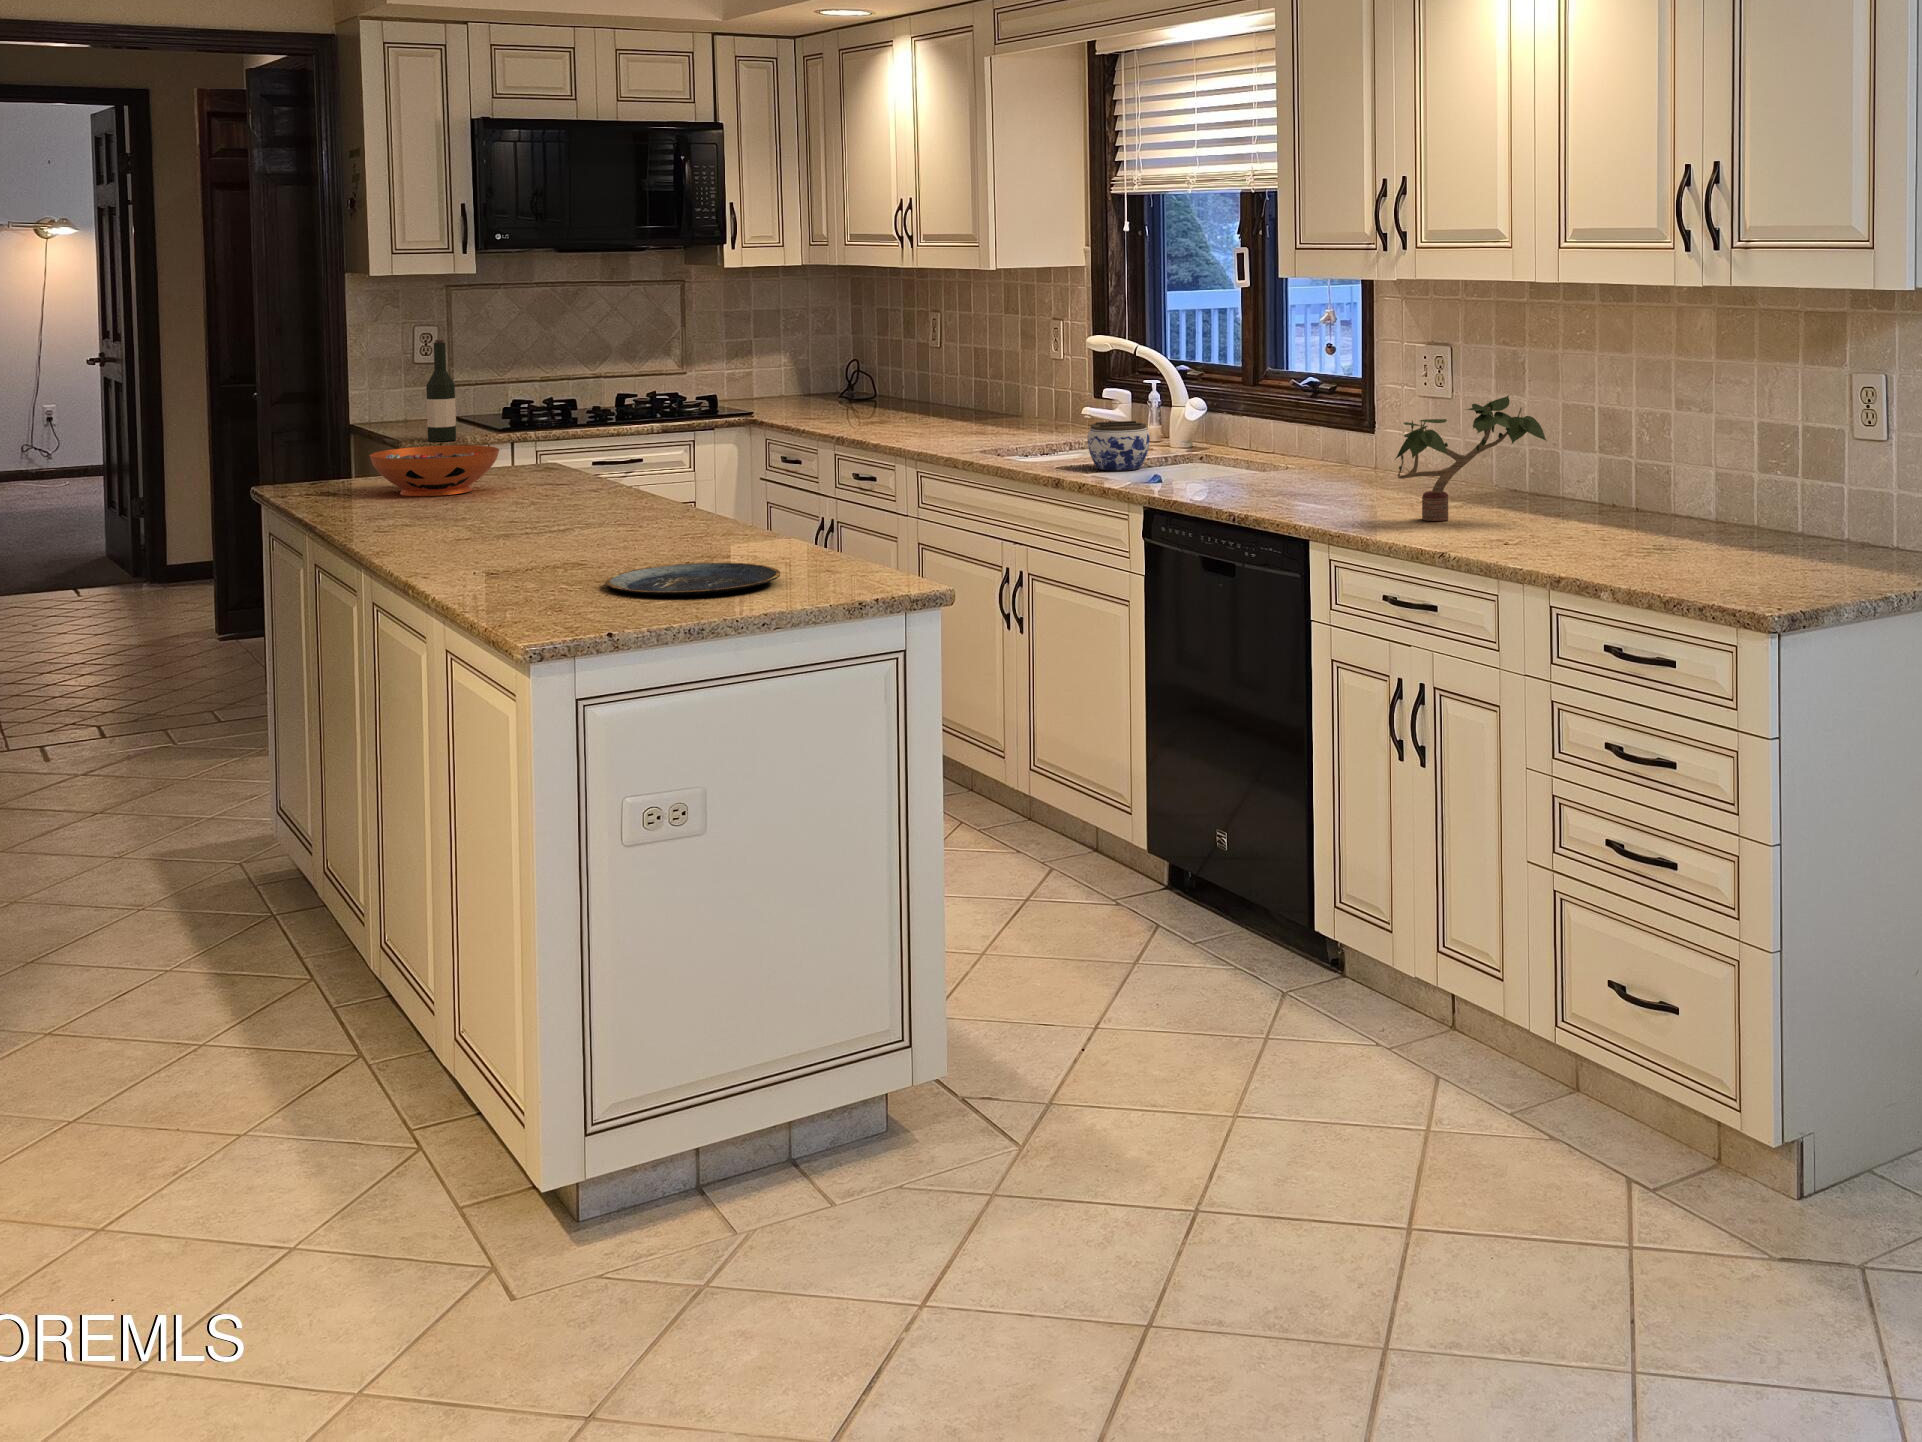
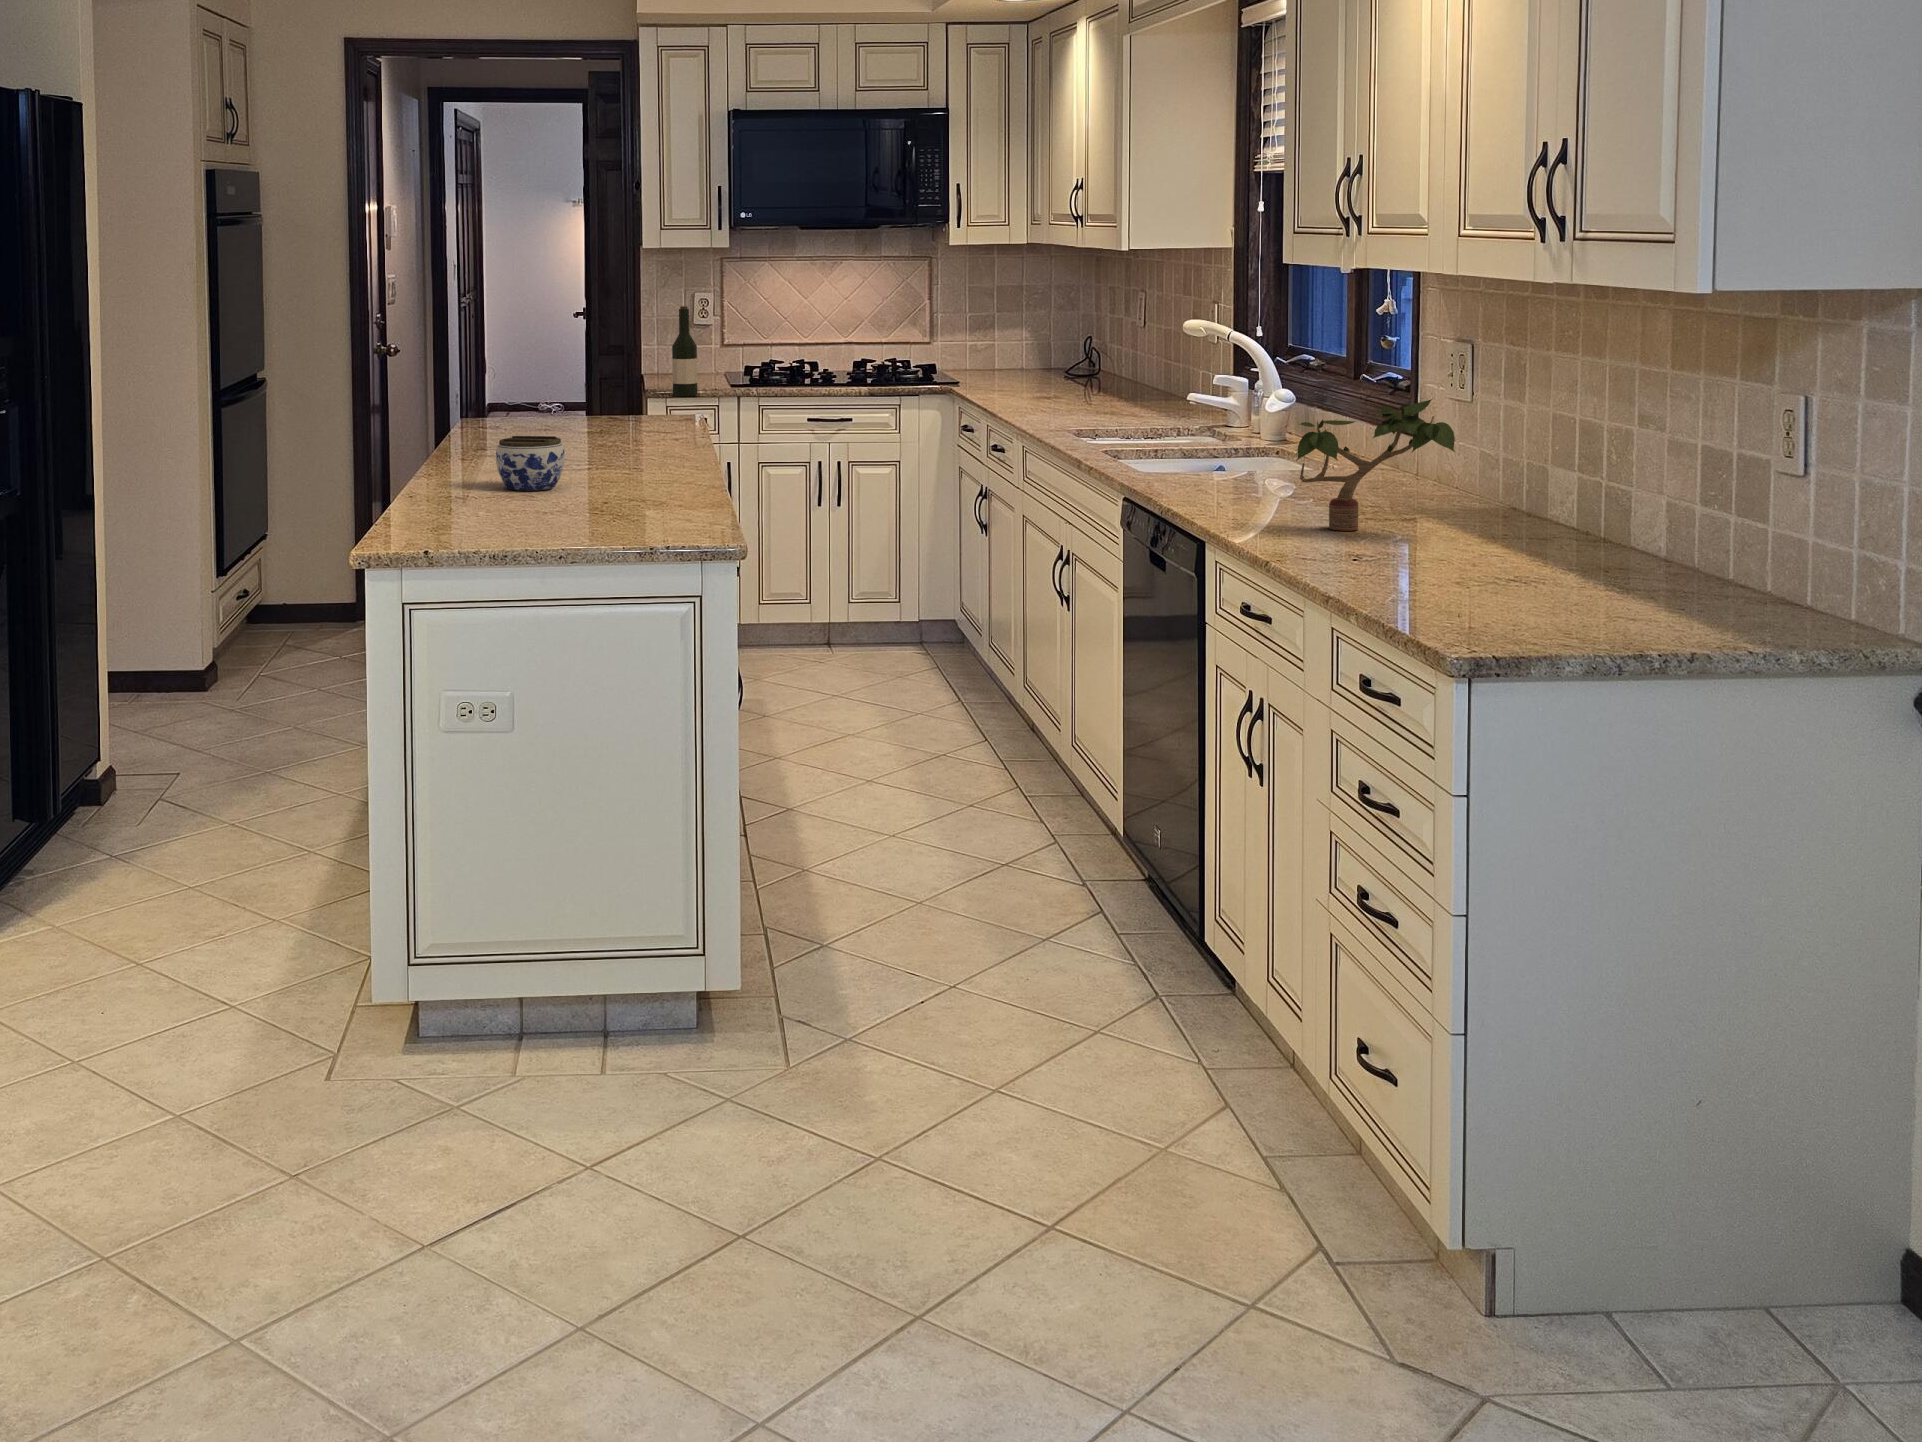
jar: present [1087,421,1150,471] -> present [496,436,565,491]
decorative bowl: present [369,445,500,496] -> none [519,400,623,442]
plate: present [606,563,780,596] -> none [494,511,641,537]

